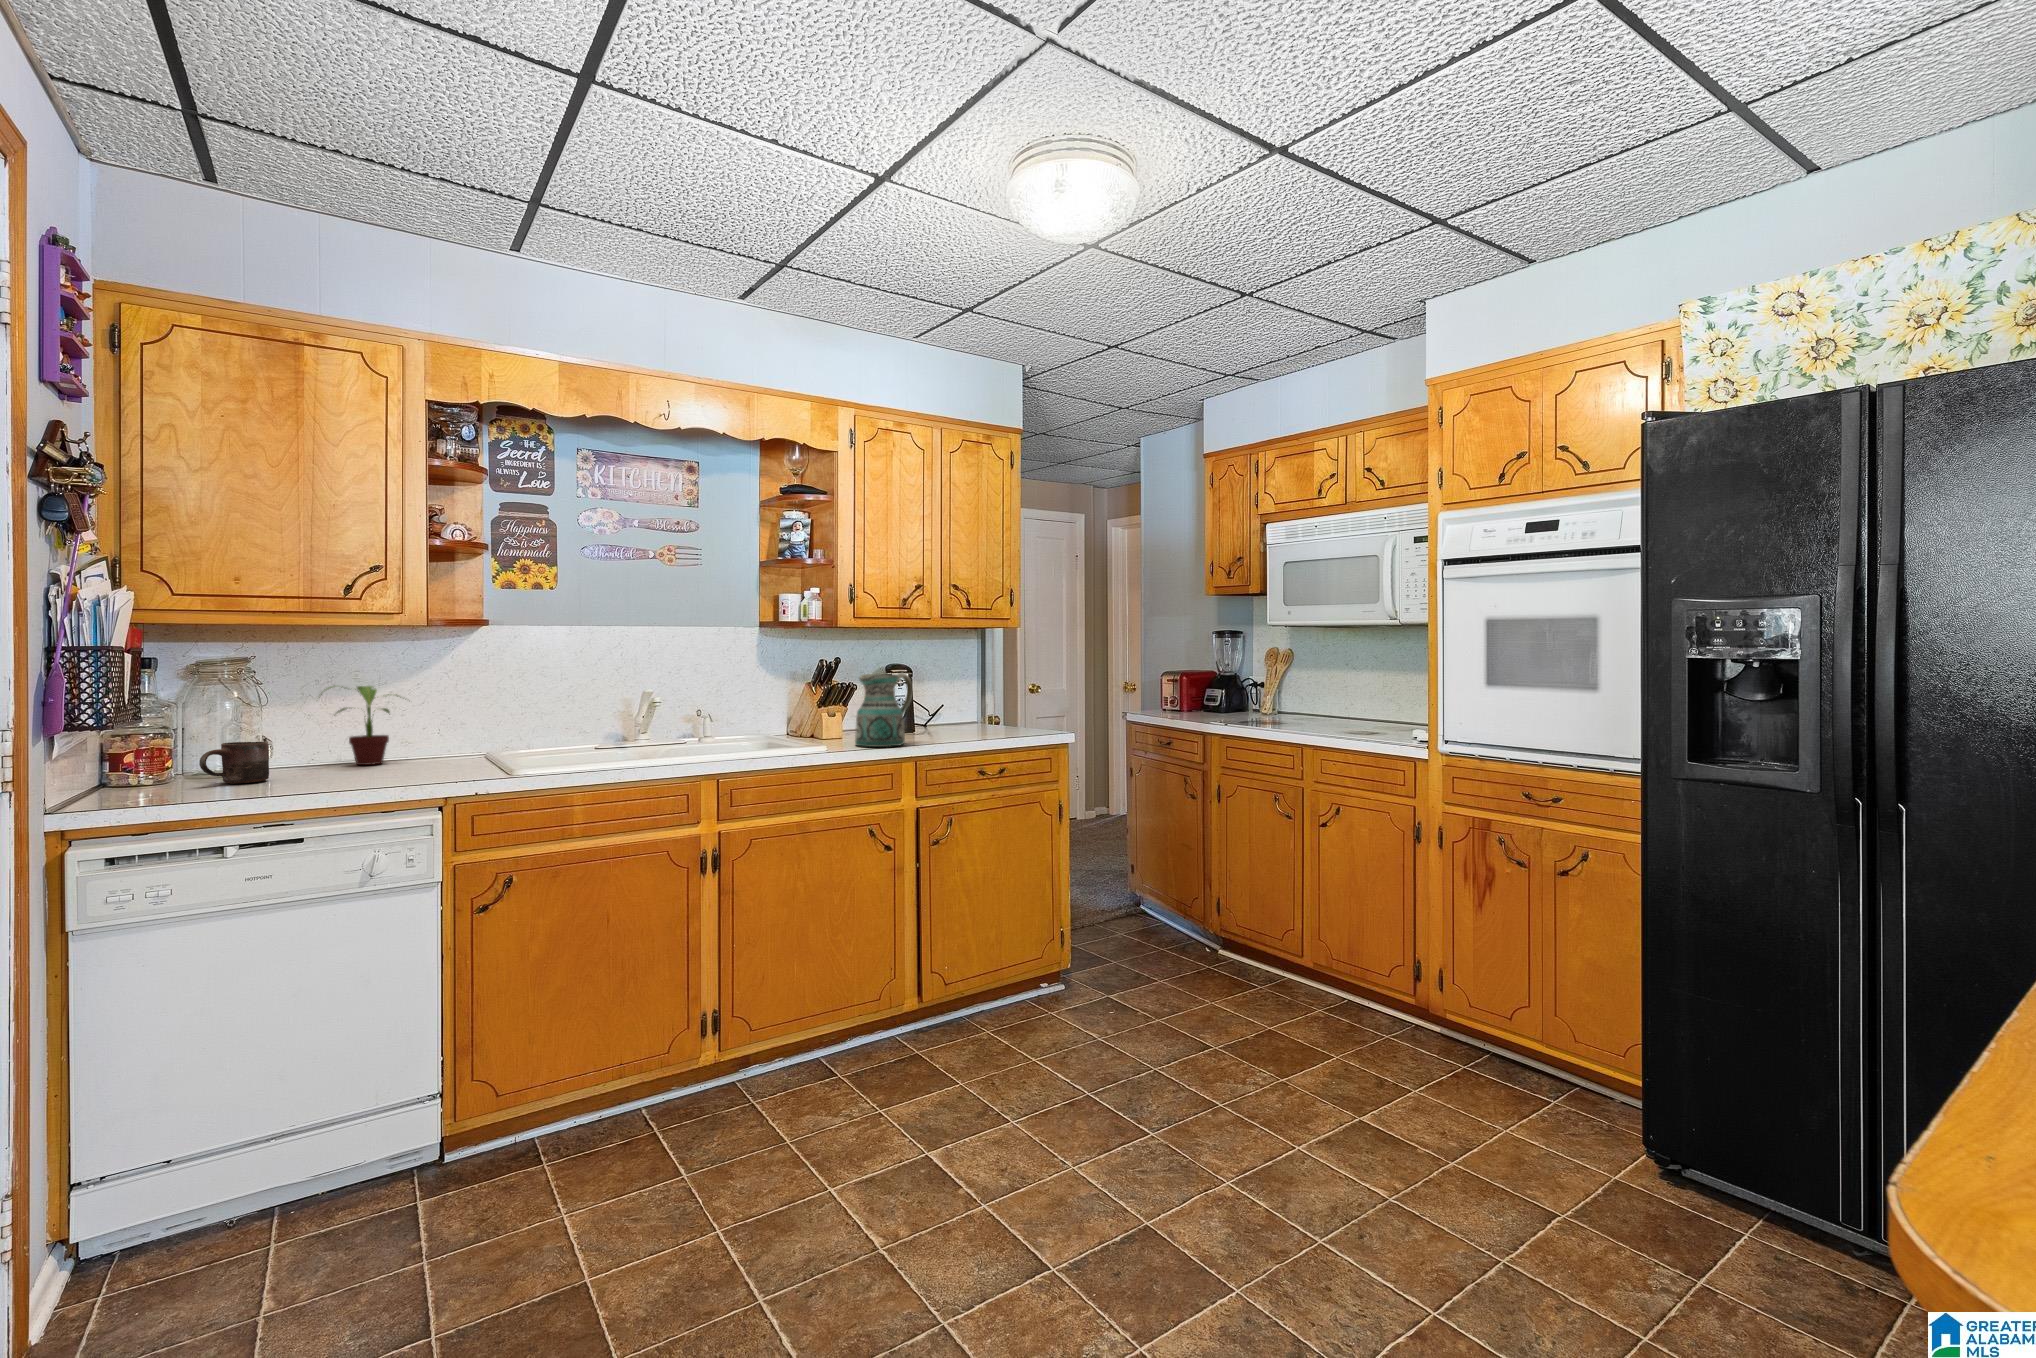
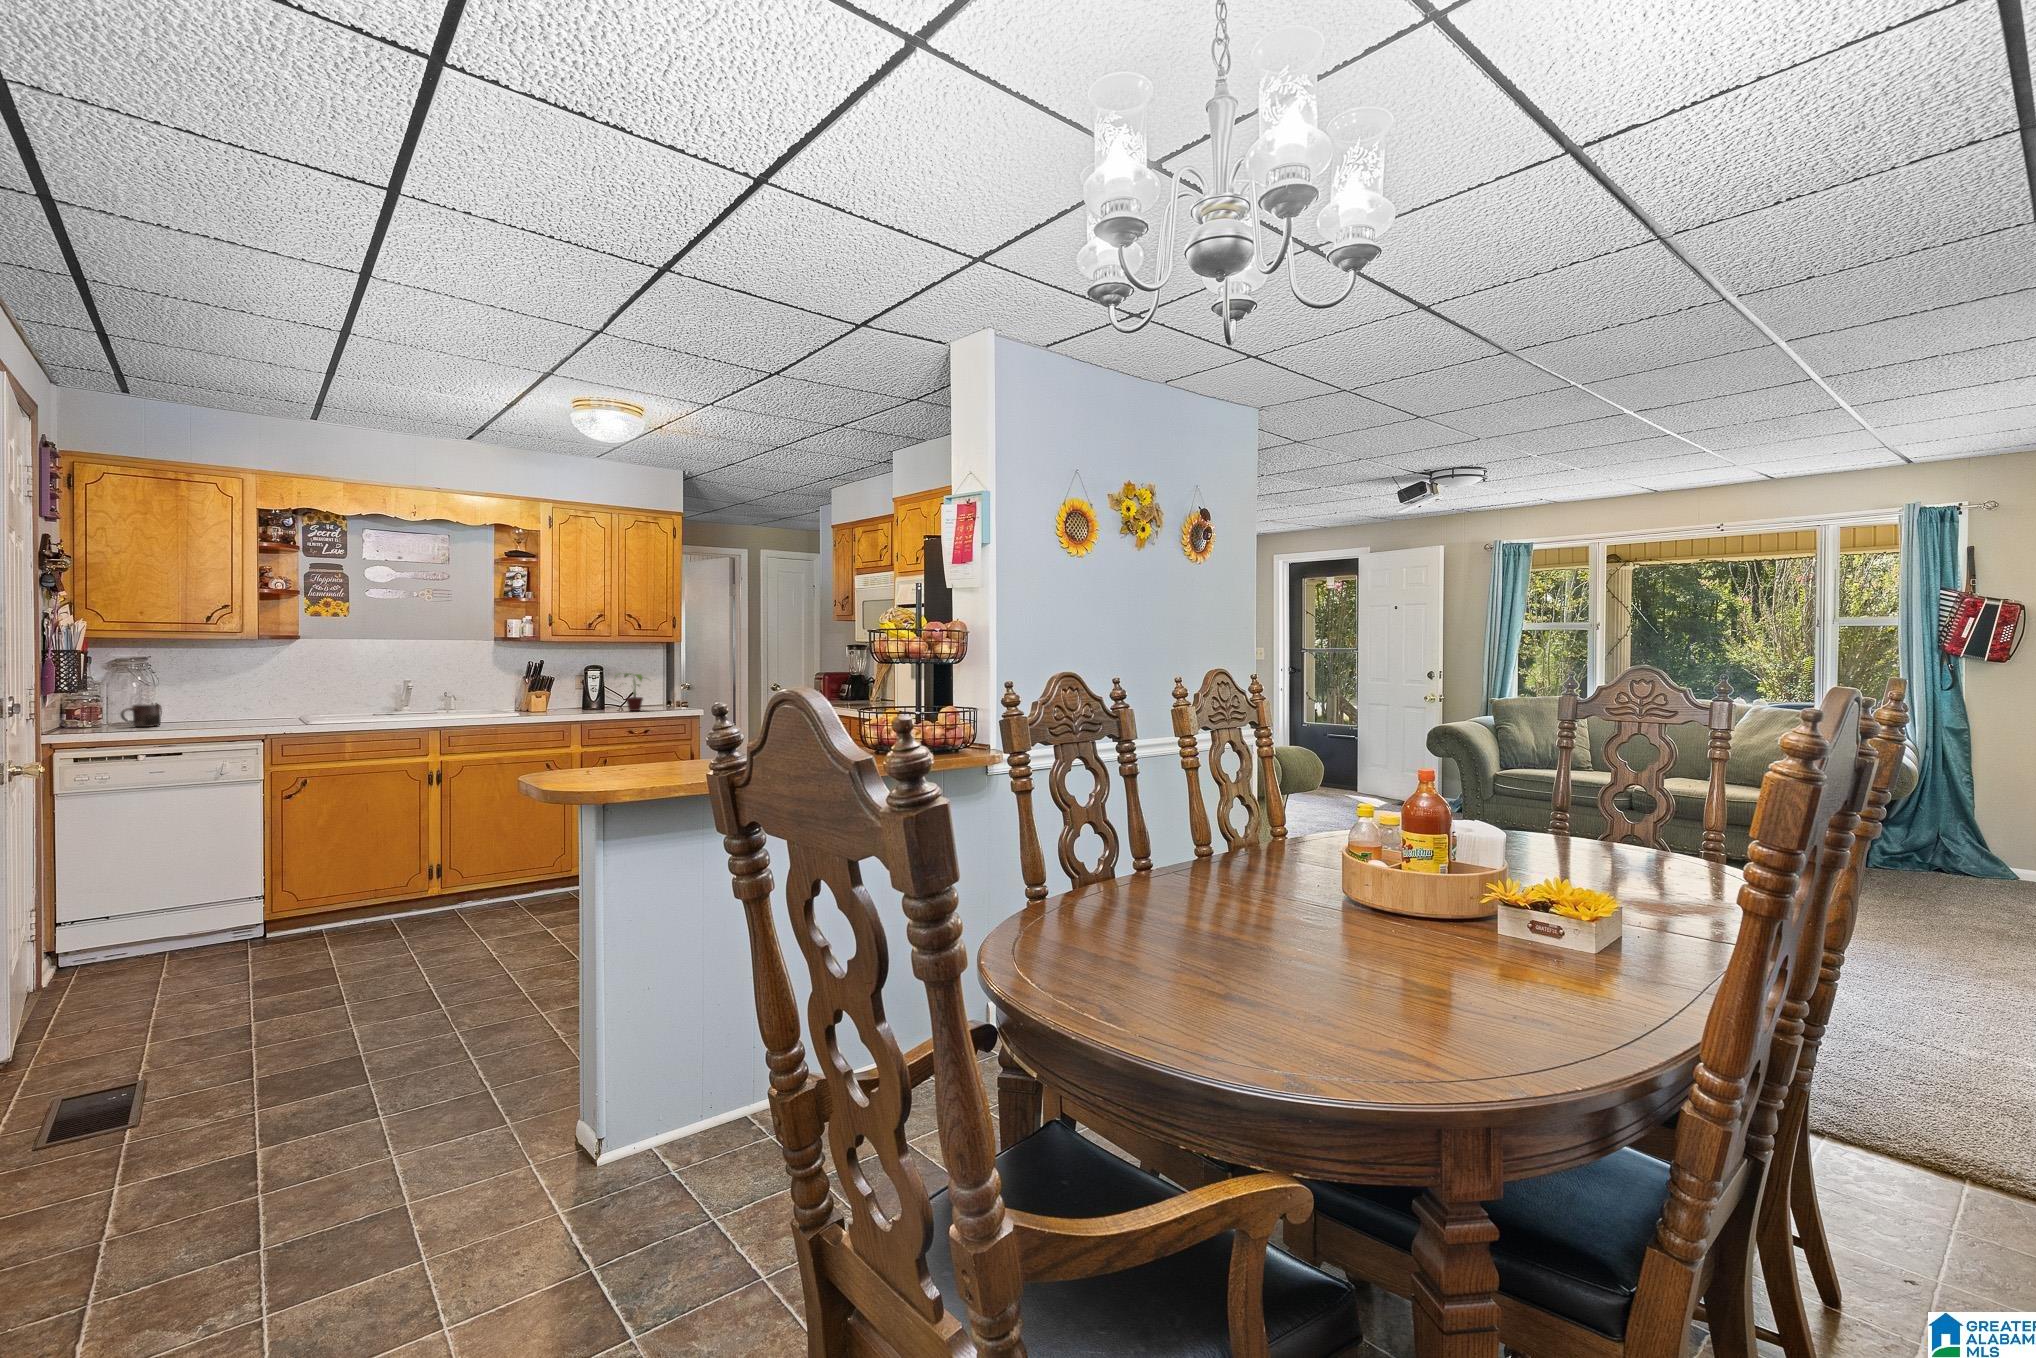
ceramic pitcher: present [855,672,913,747] -> none [546,669,588,714]
potted plant: present [319,686,401,765] -> present [624,673,643,711]

